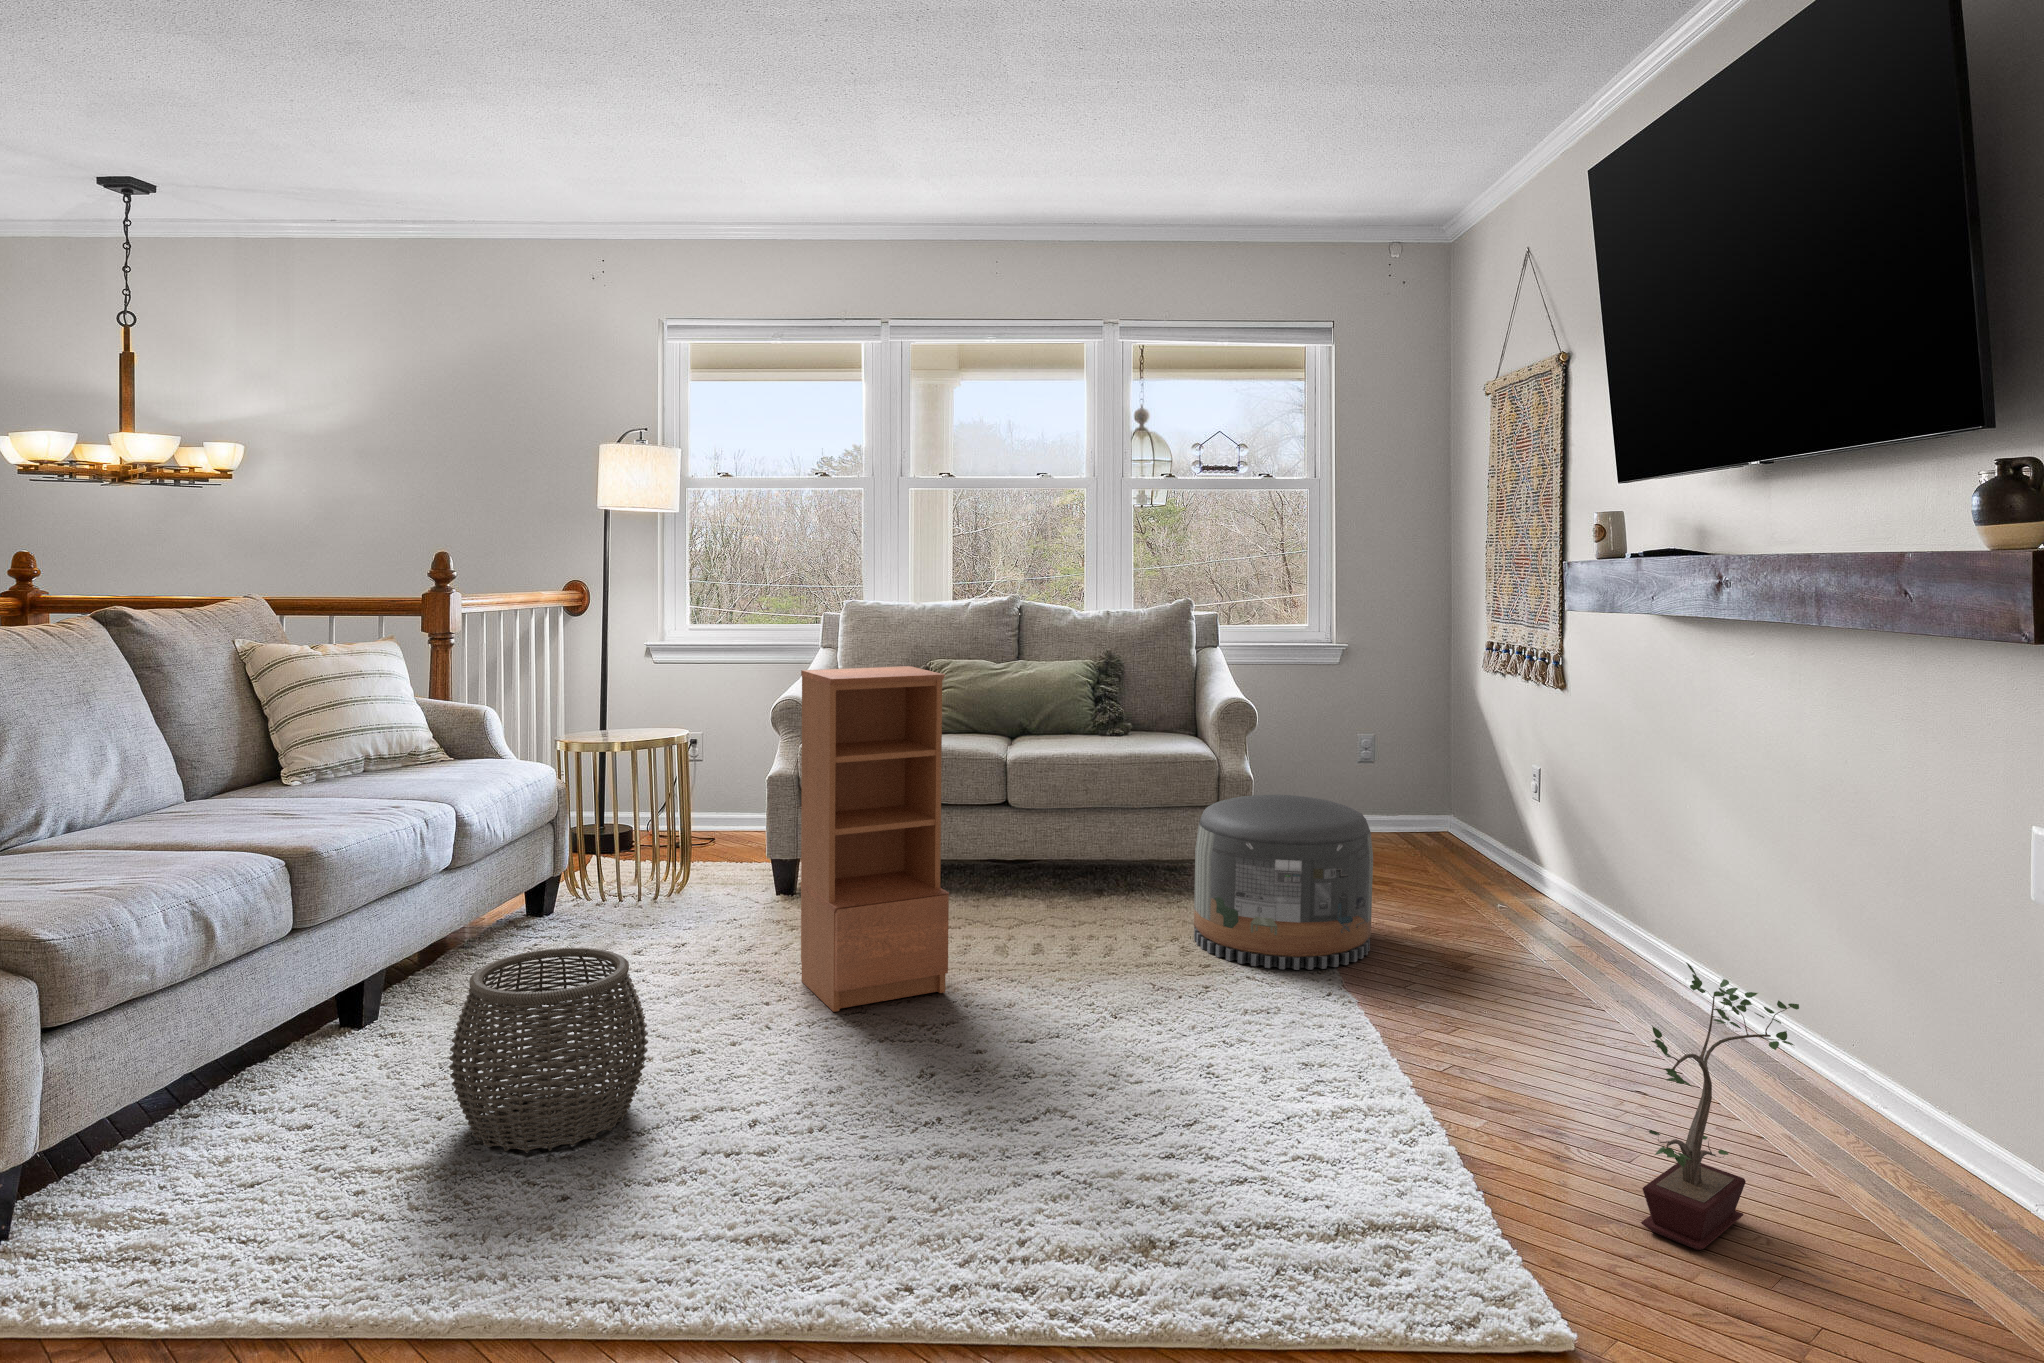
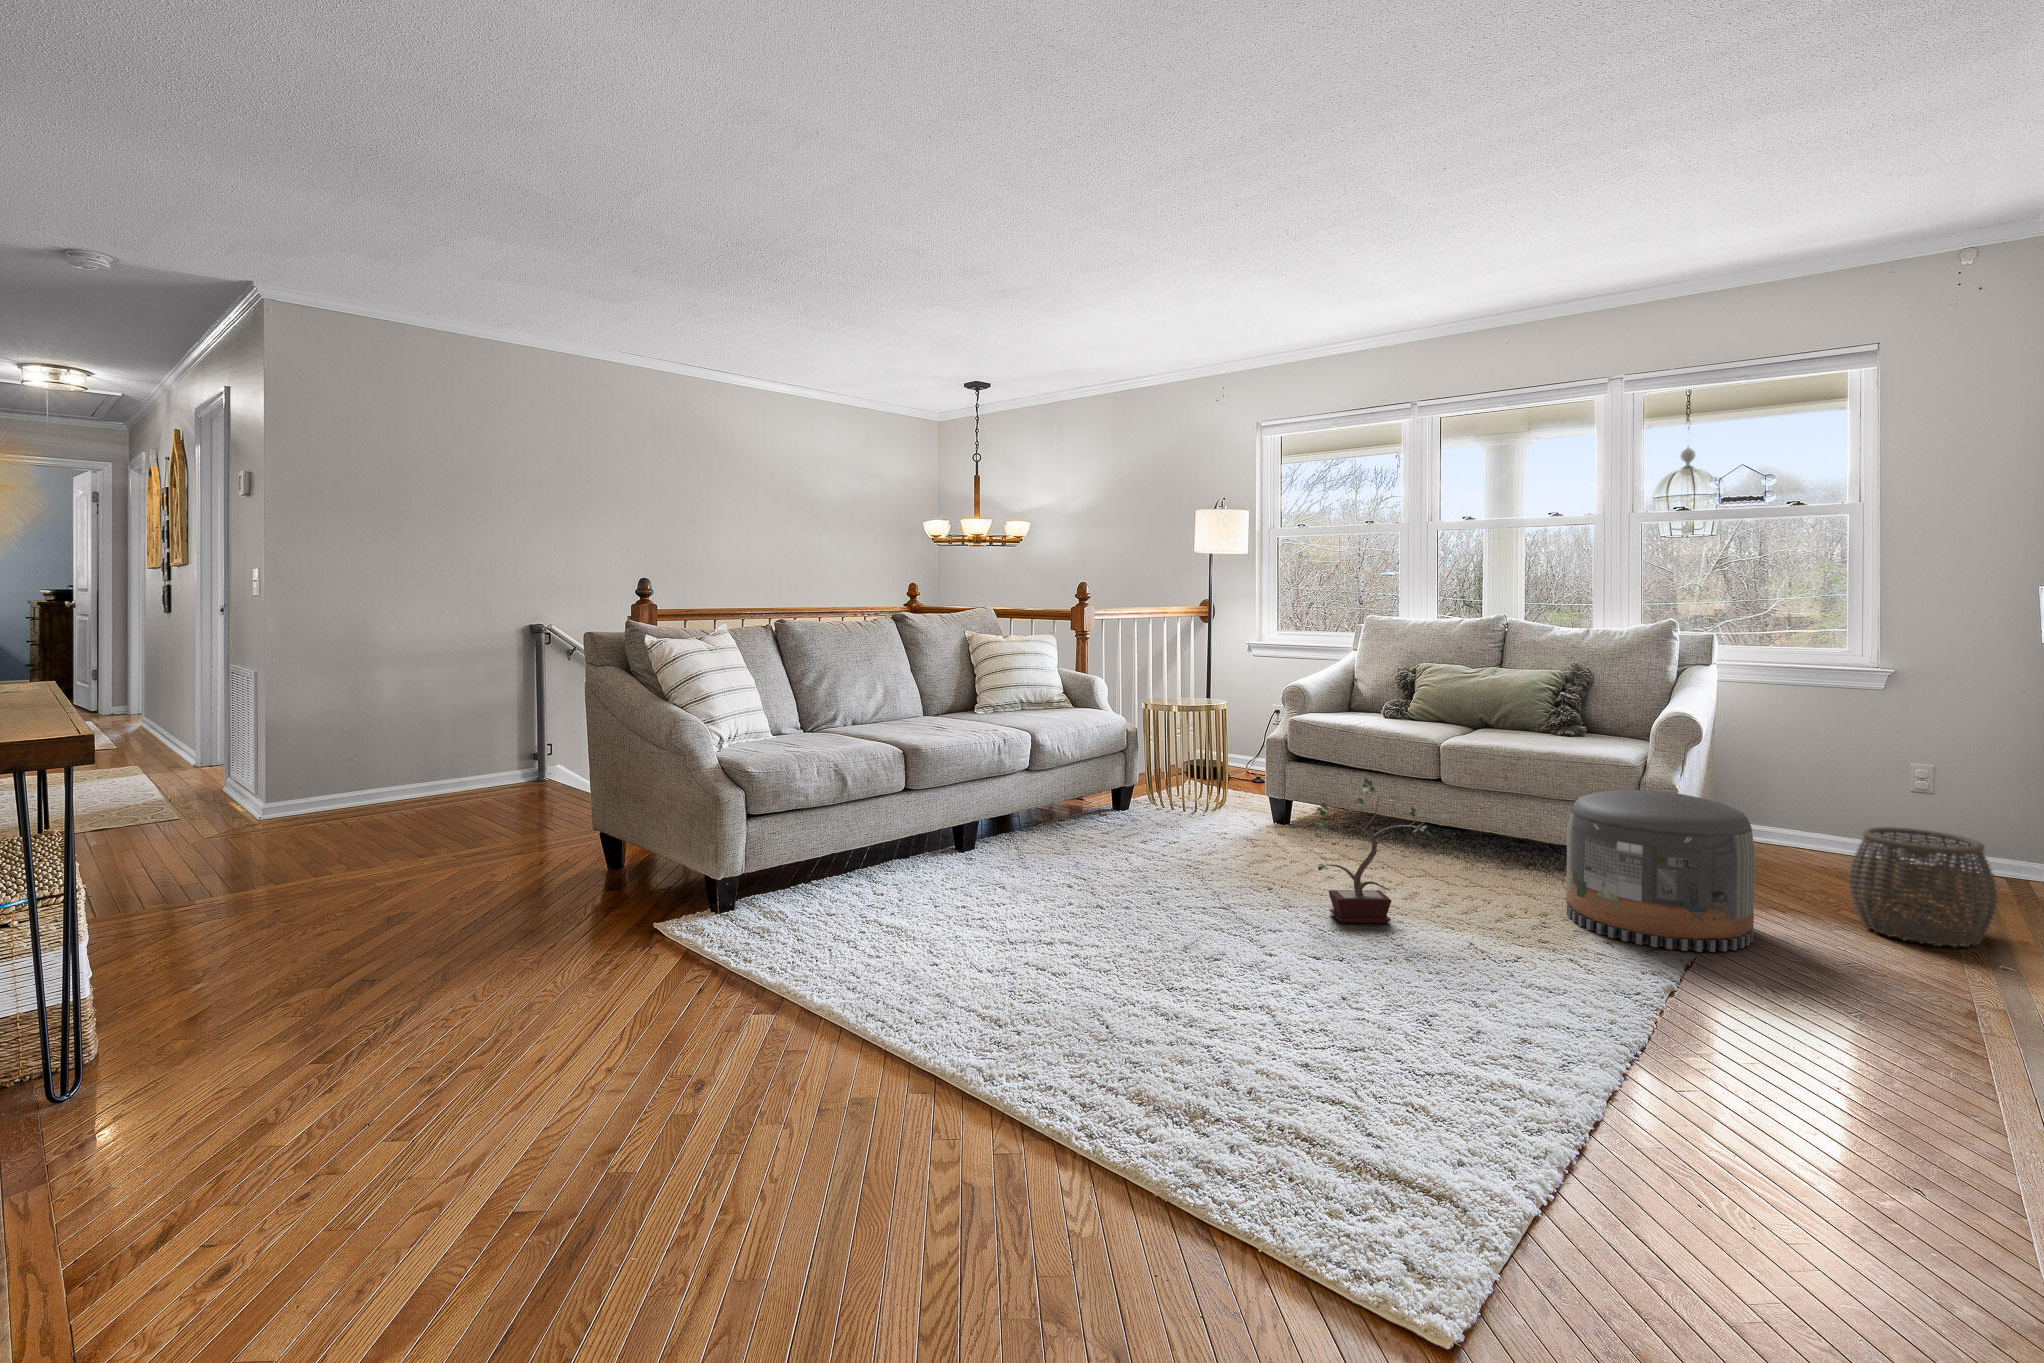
bookcase: present [800,666,949,1012] -> none [1227,657,1317,897]
woven basket: present [449,948,648,1152] -> present [1848,827,1998,947]
potted plant: present [1641,963,1799,1250] -> present [1315,778,1448,923]

